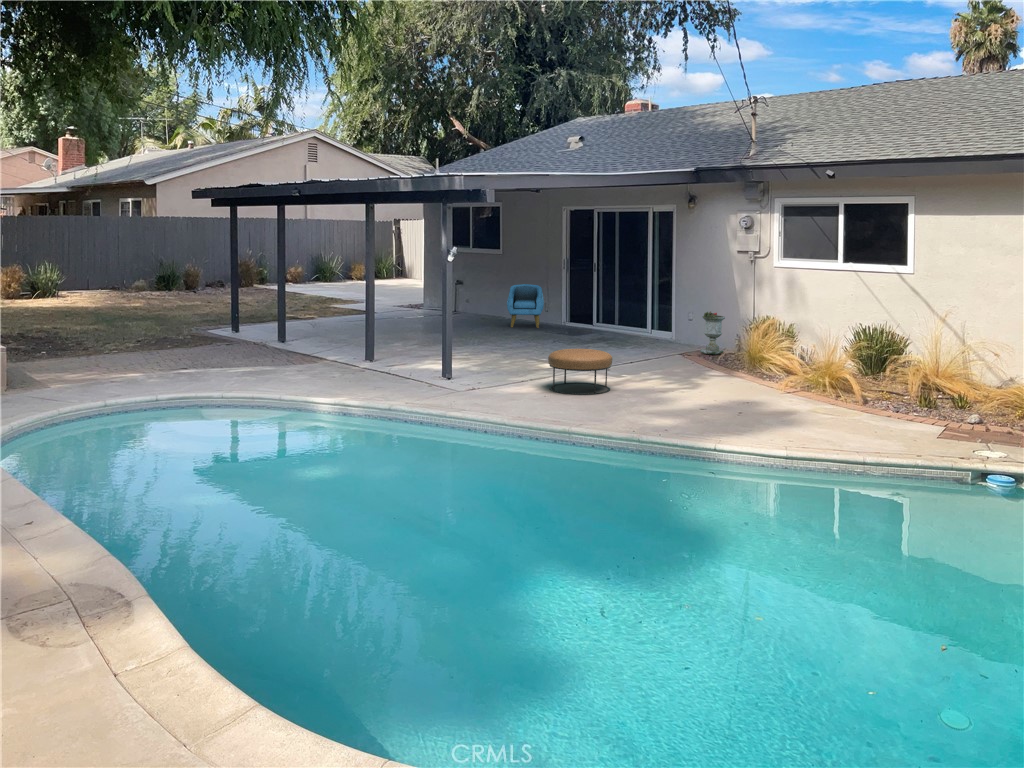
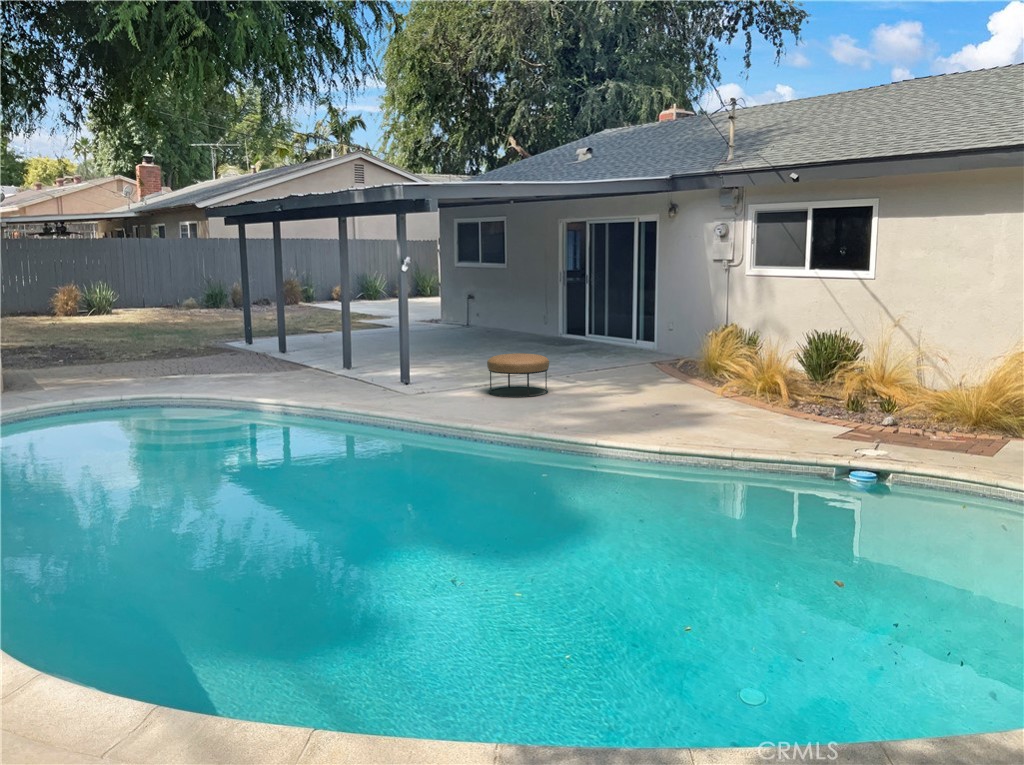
armchair: present [507,284,544,328] -> none [504,295,542,338]
planter: present [700,312,725,355] -> none [672,318,696,362]

